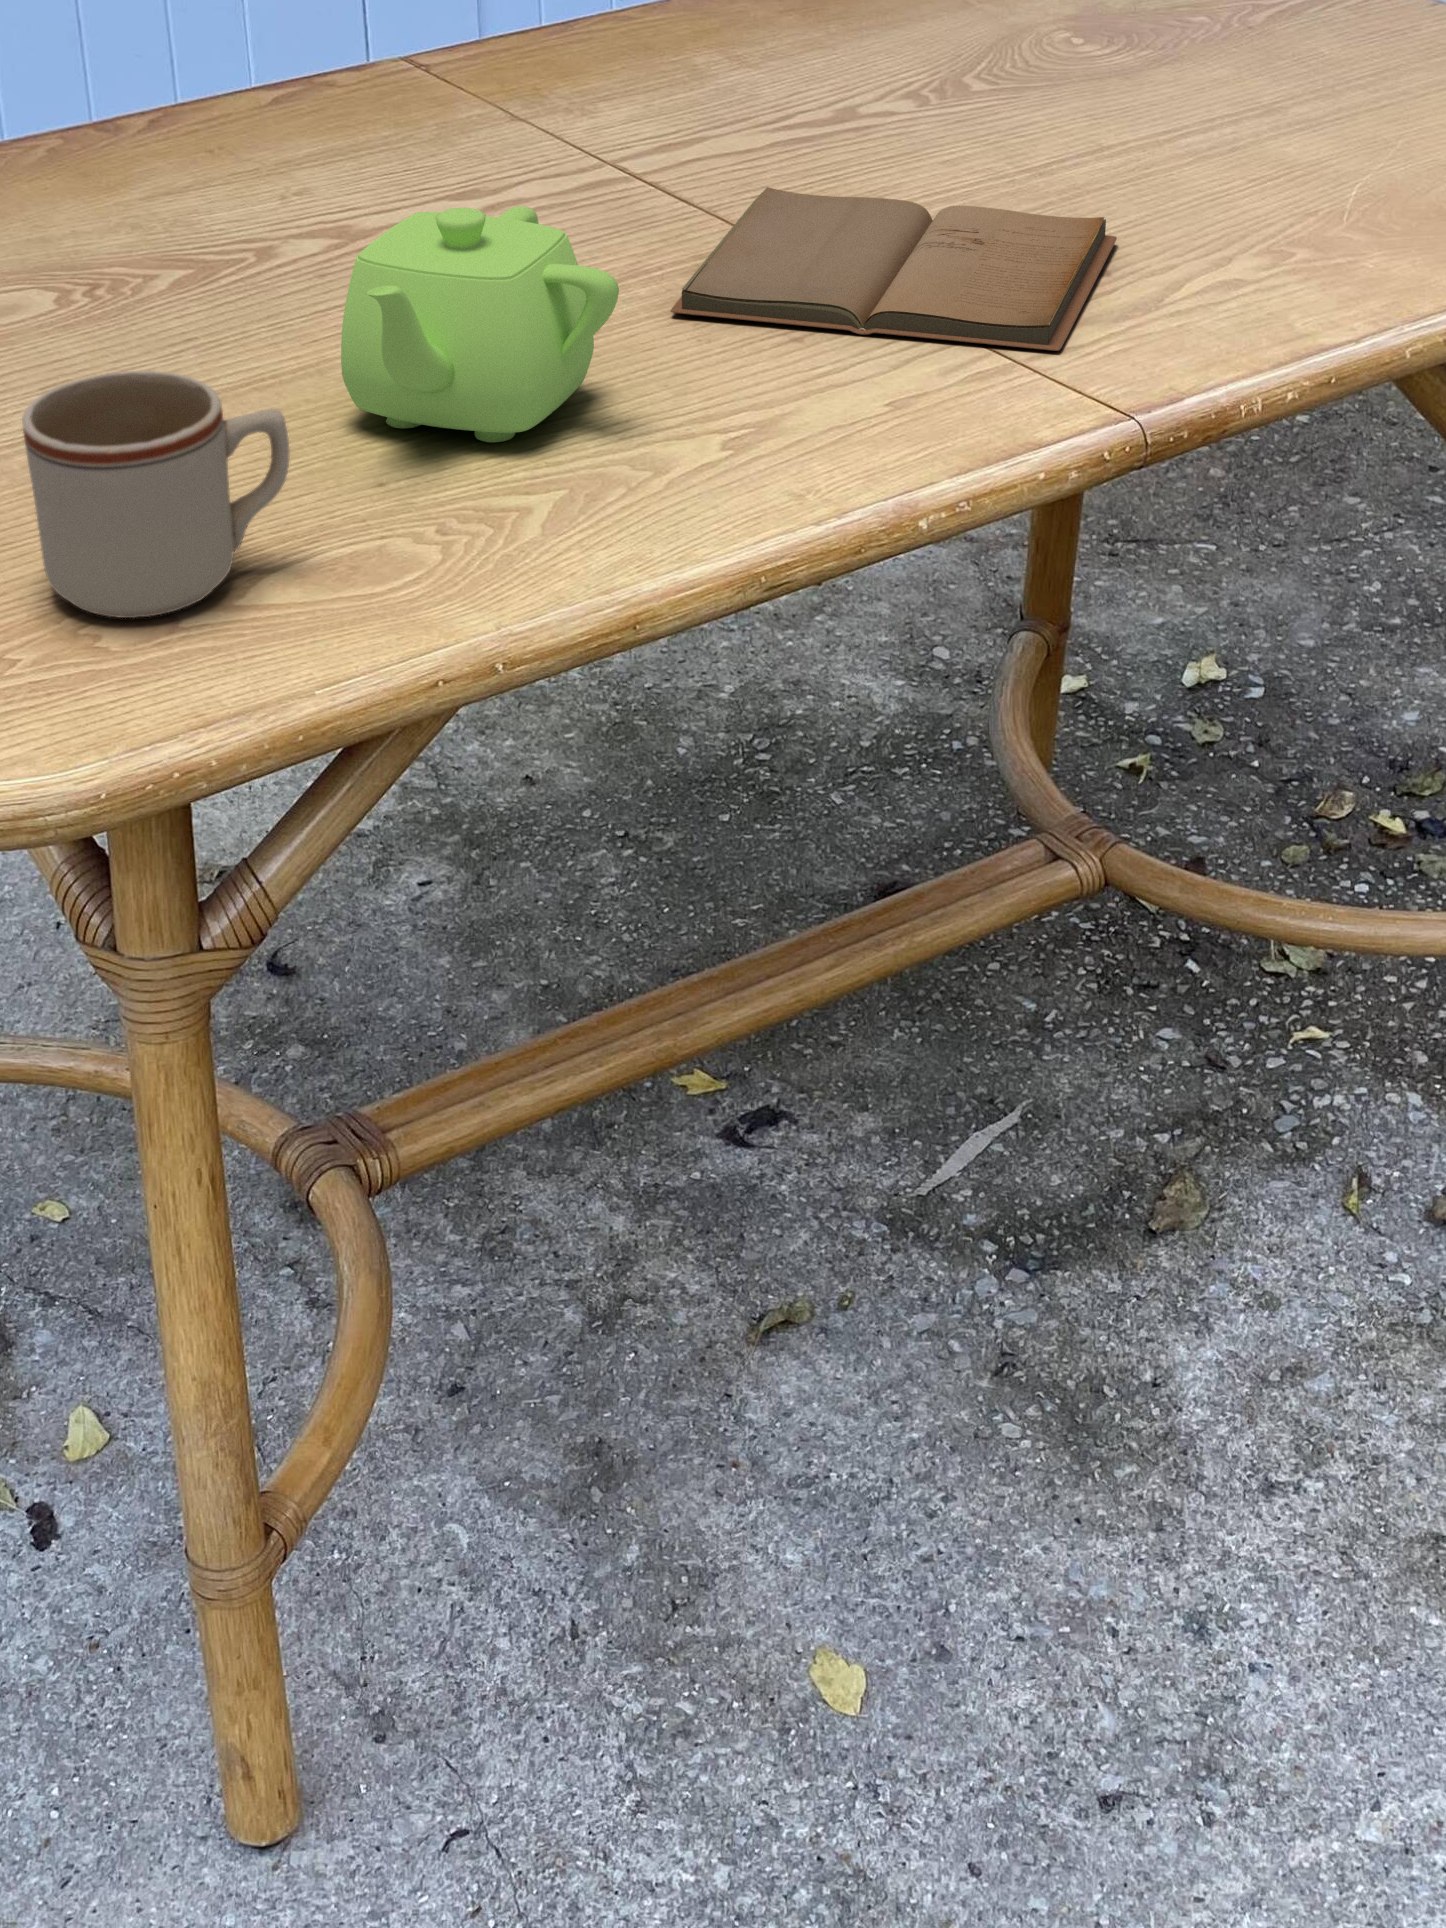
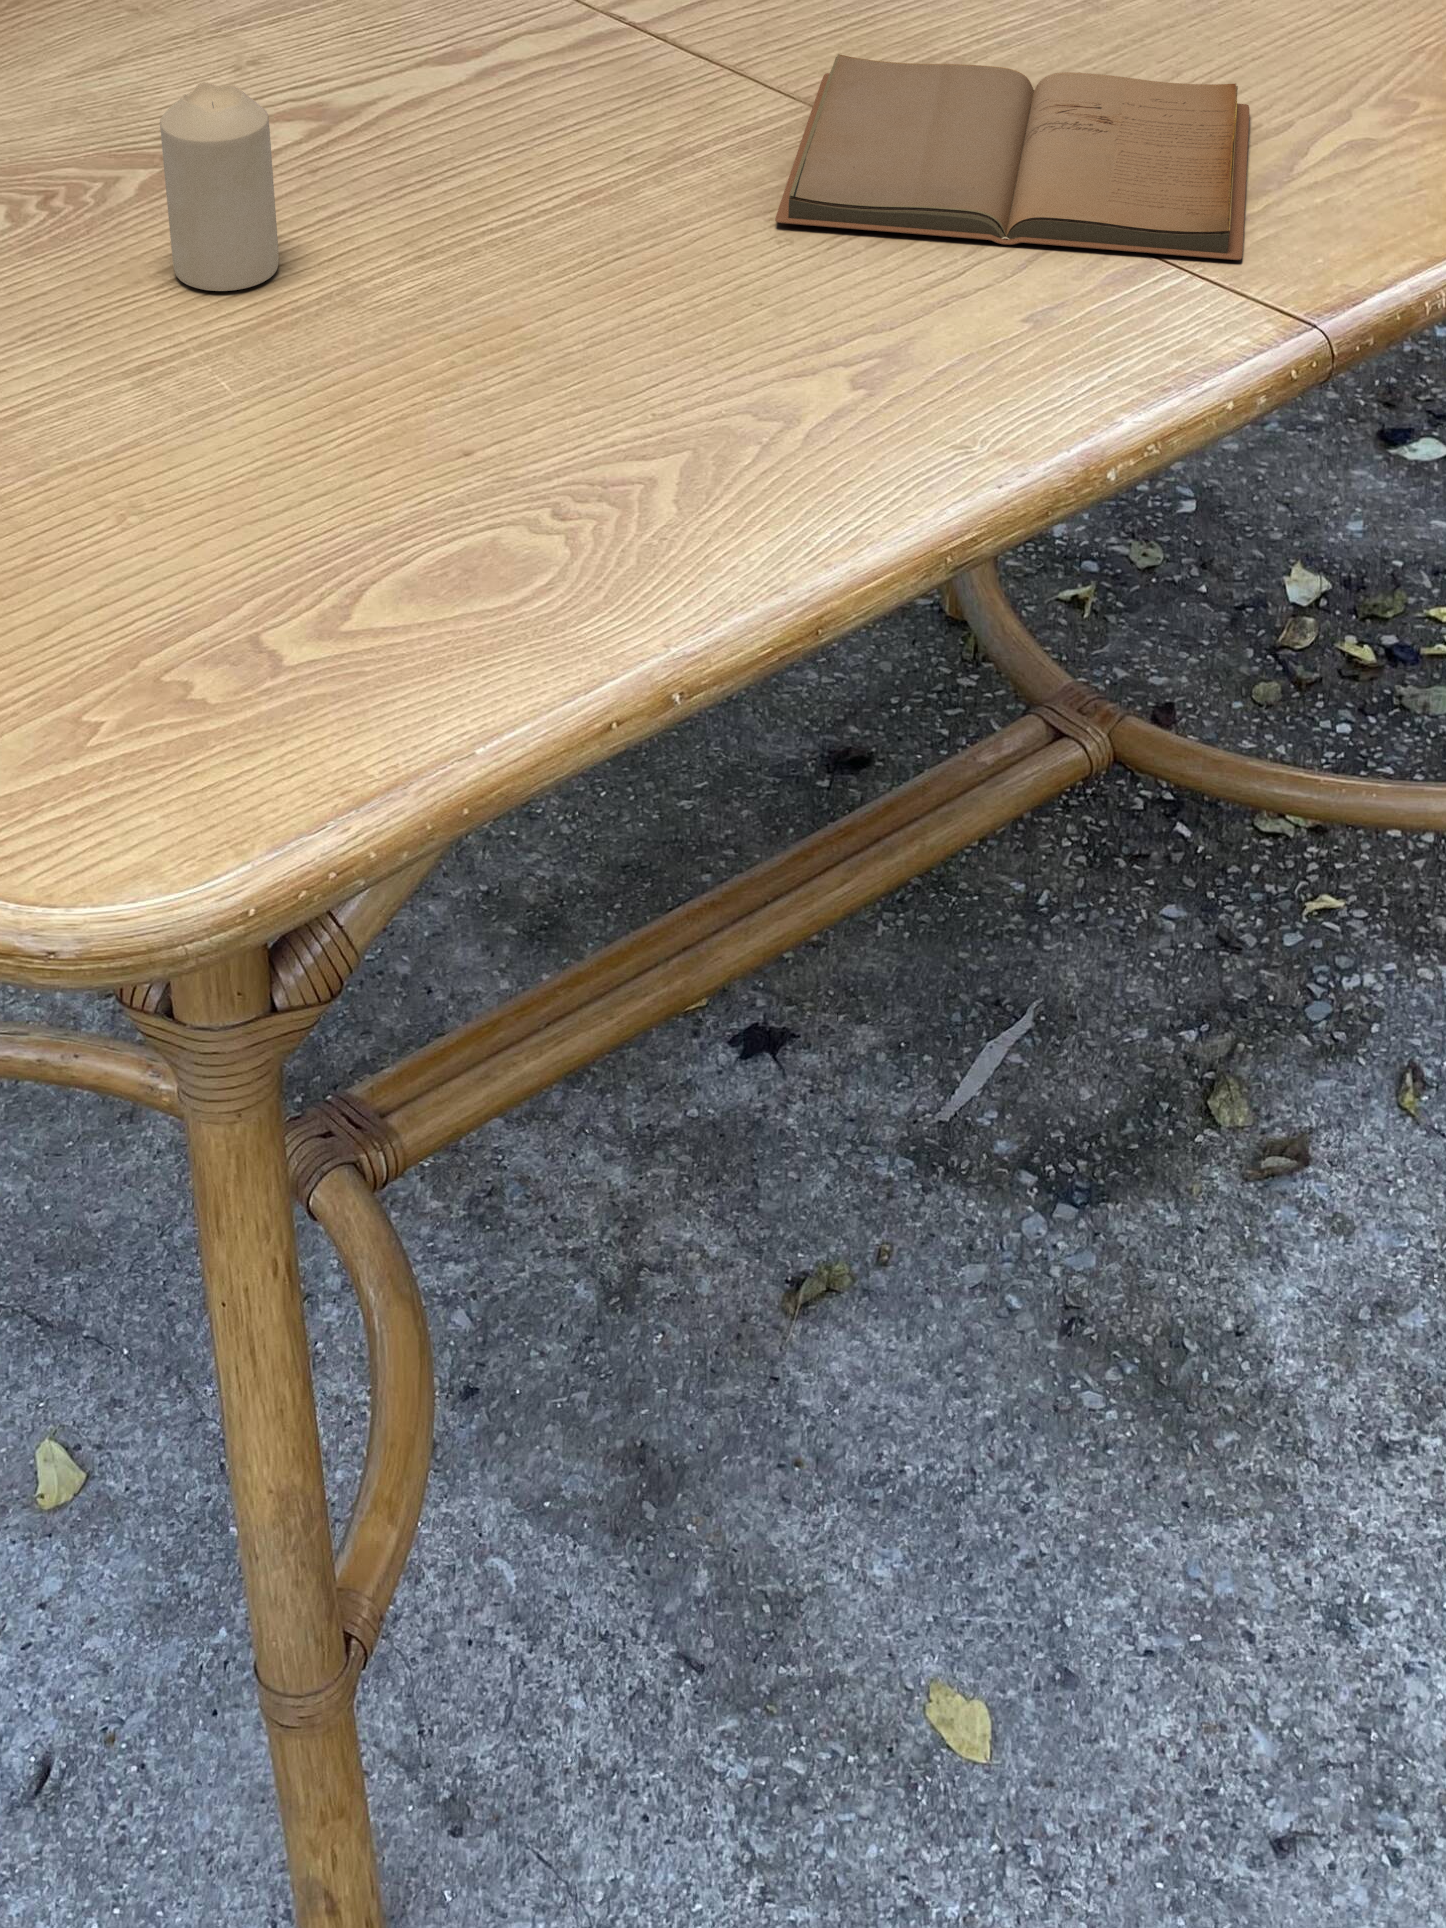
candle: none [143,173,245,348] -> present [160,82,279,291]
teapot: present [341,206,619,442] -> none [441,117,781,411]
mug: present [22,371,289,618] -> none [134,374,450,685]

